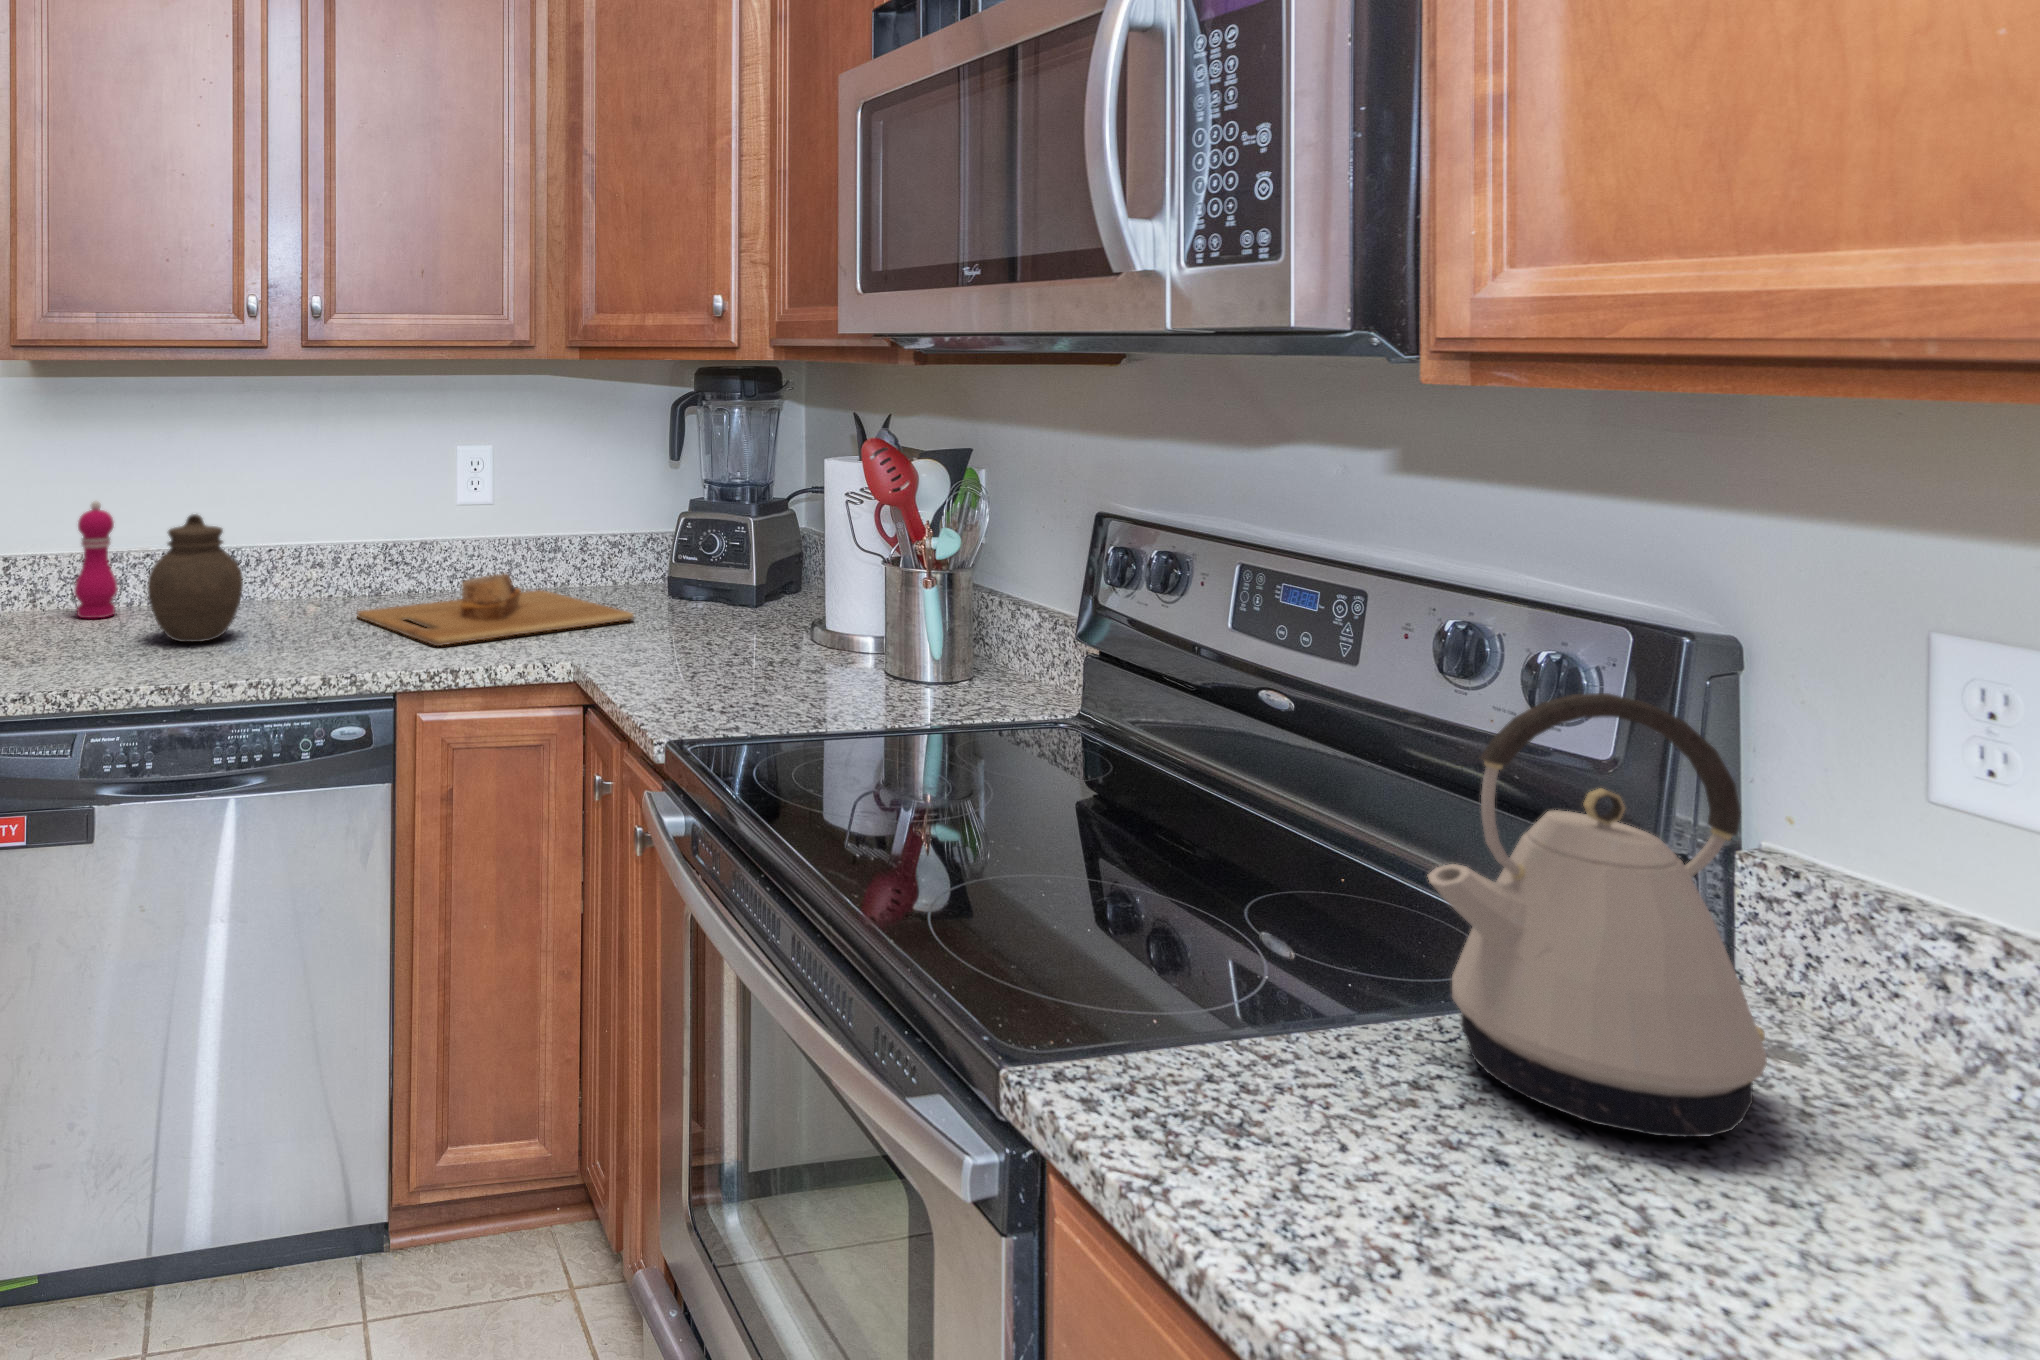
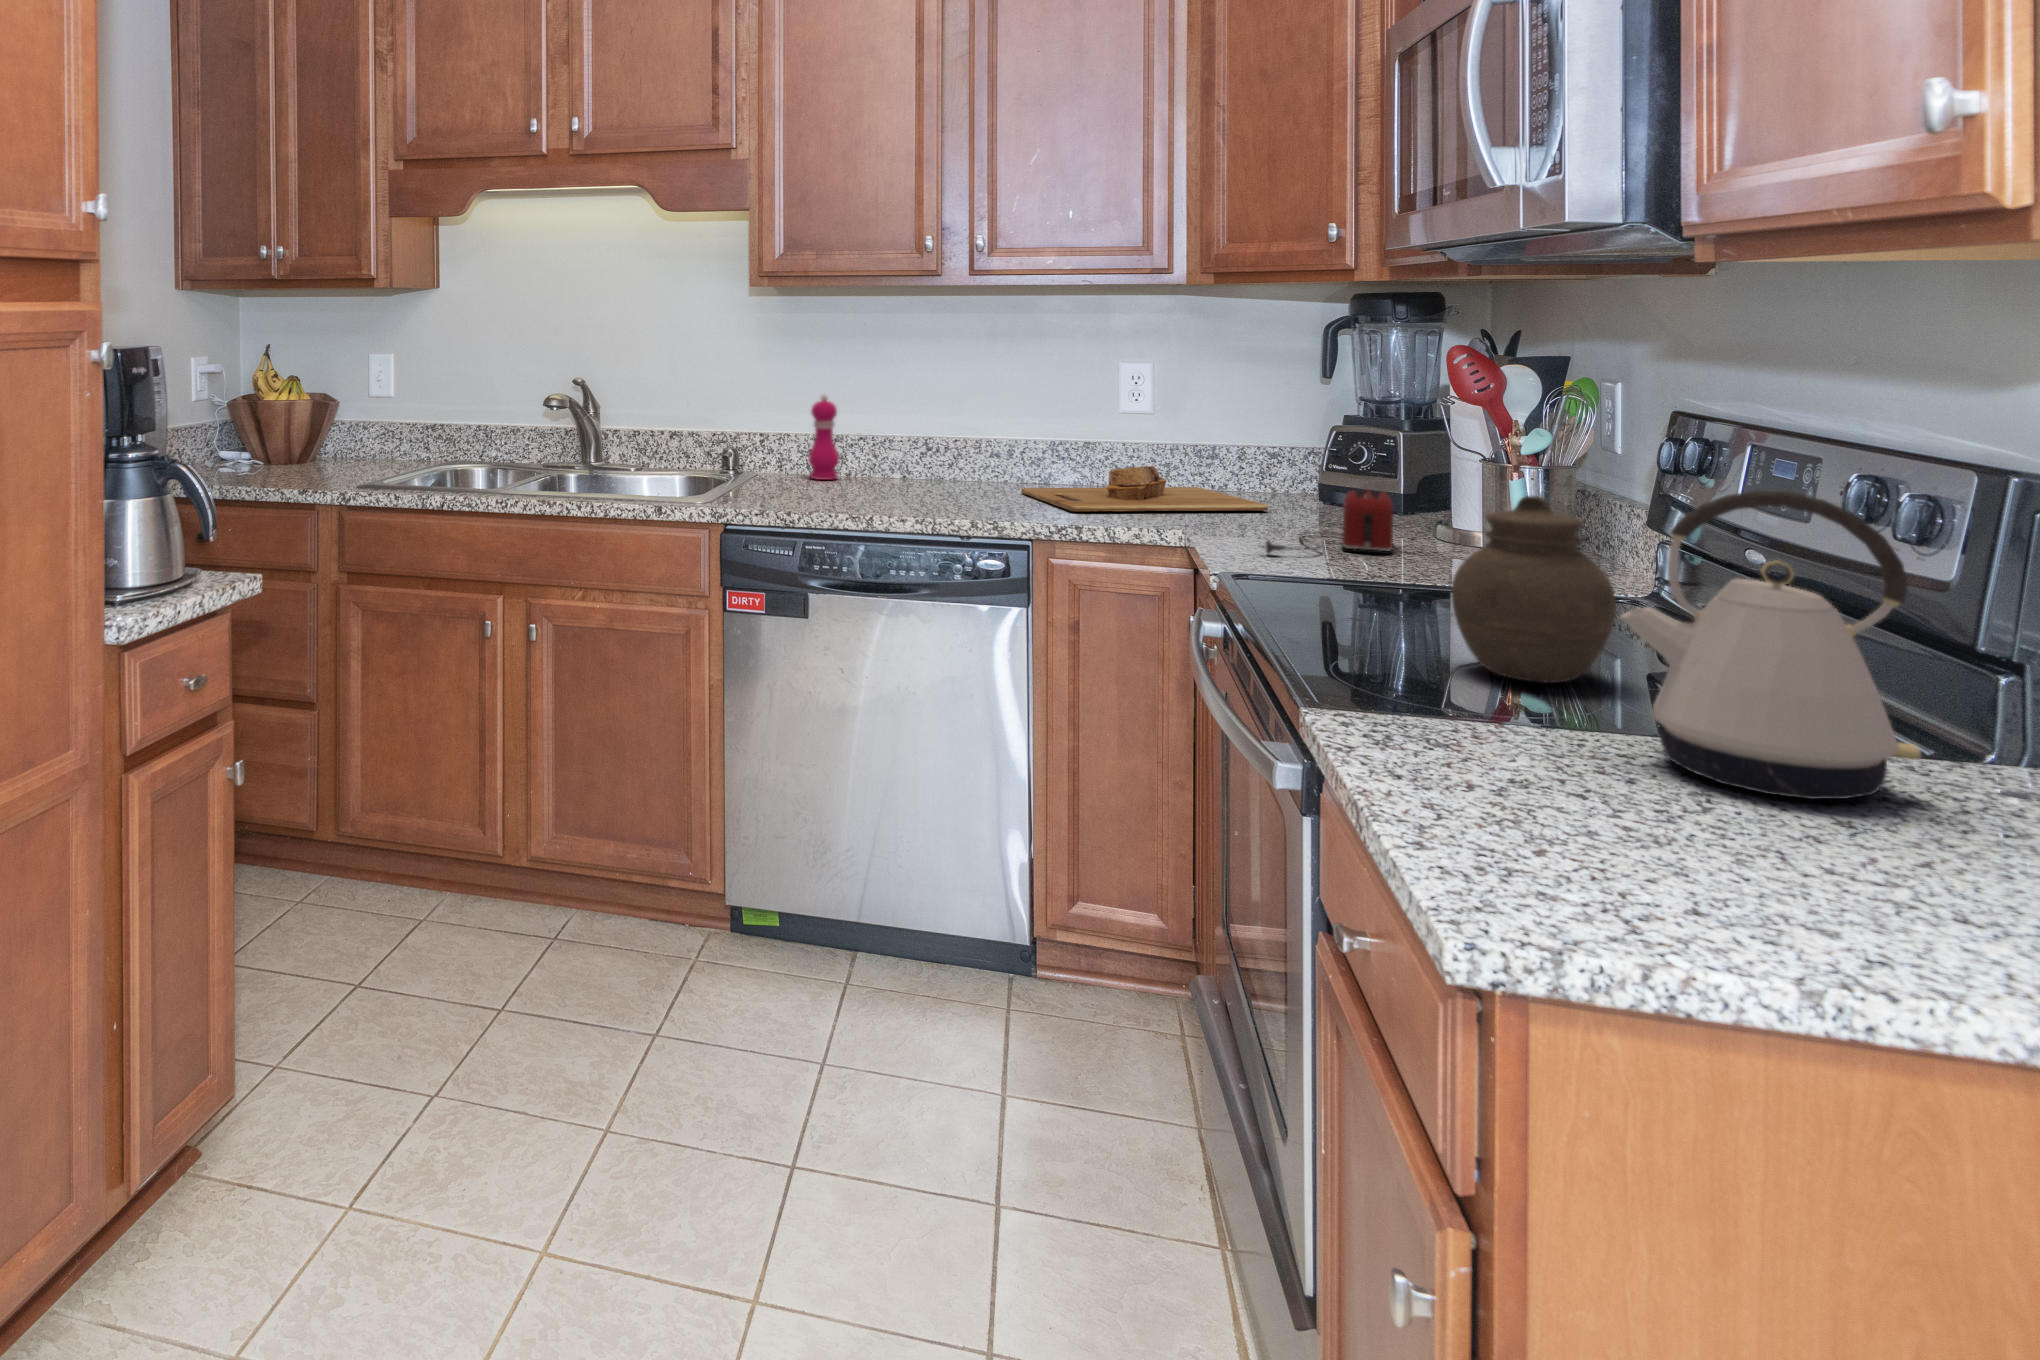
jar: present [147,514,243,642] -> present [1451,496,1616,683]
toaster: none [684,603,806,699] -> present [1261,491,1393,554]

